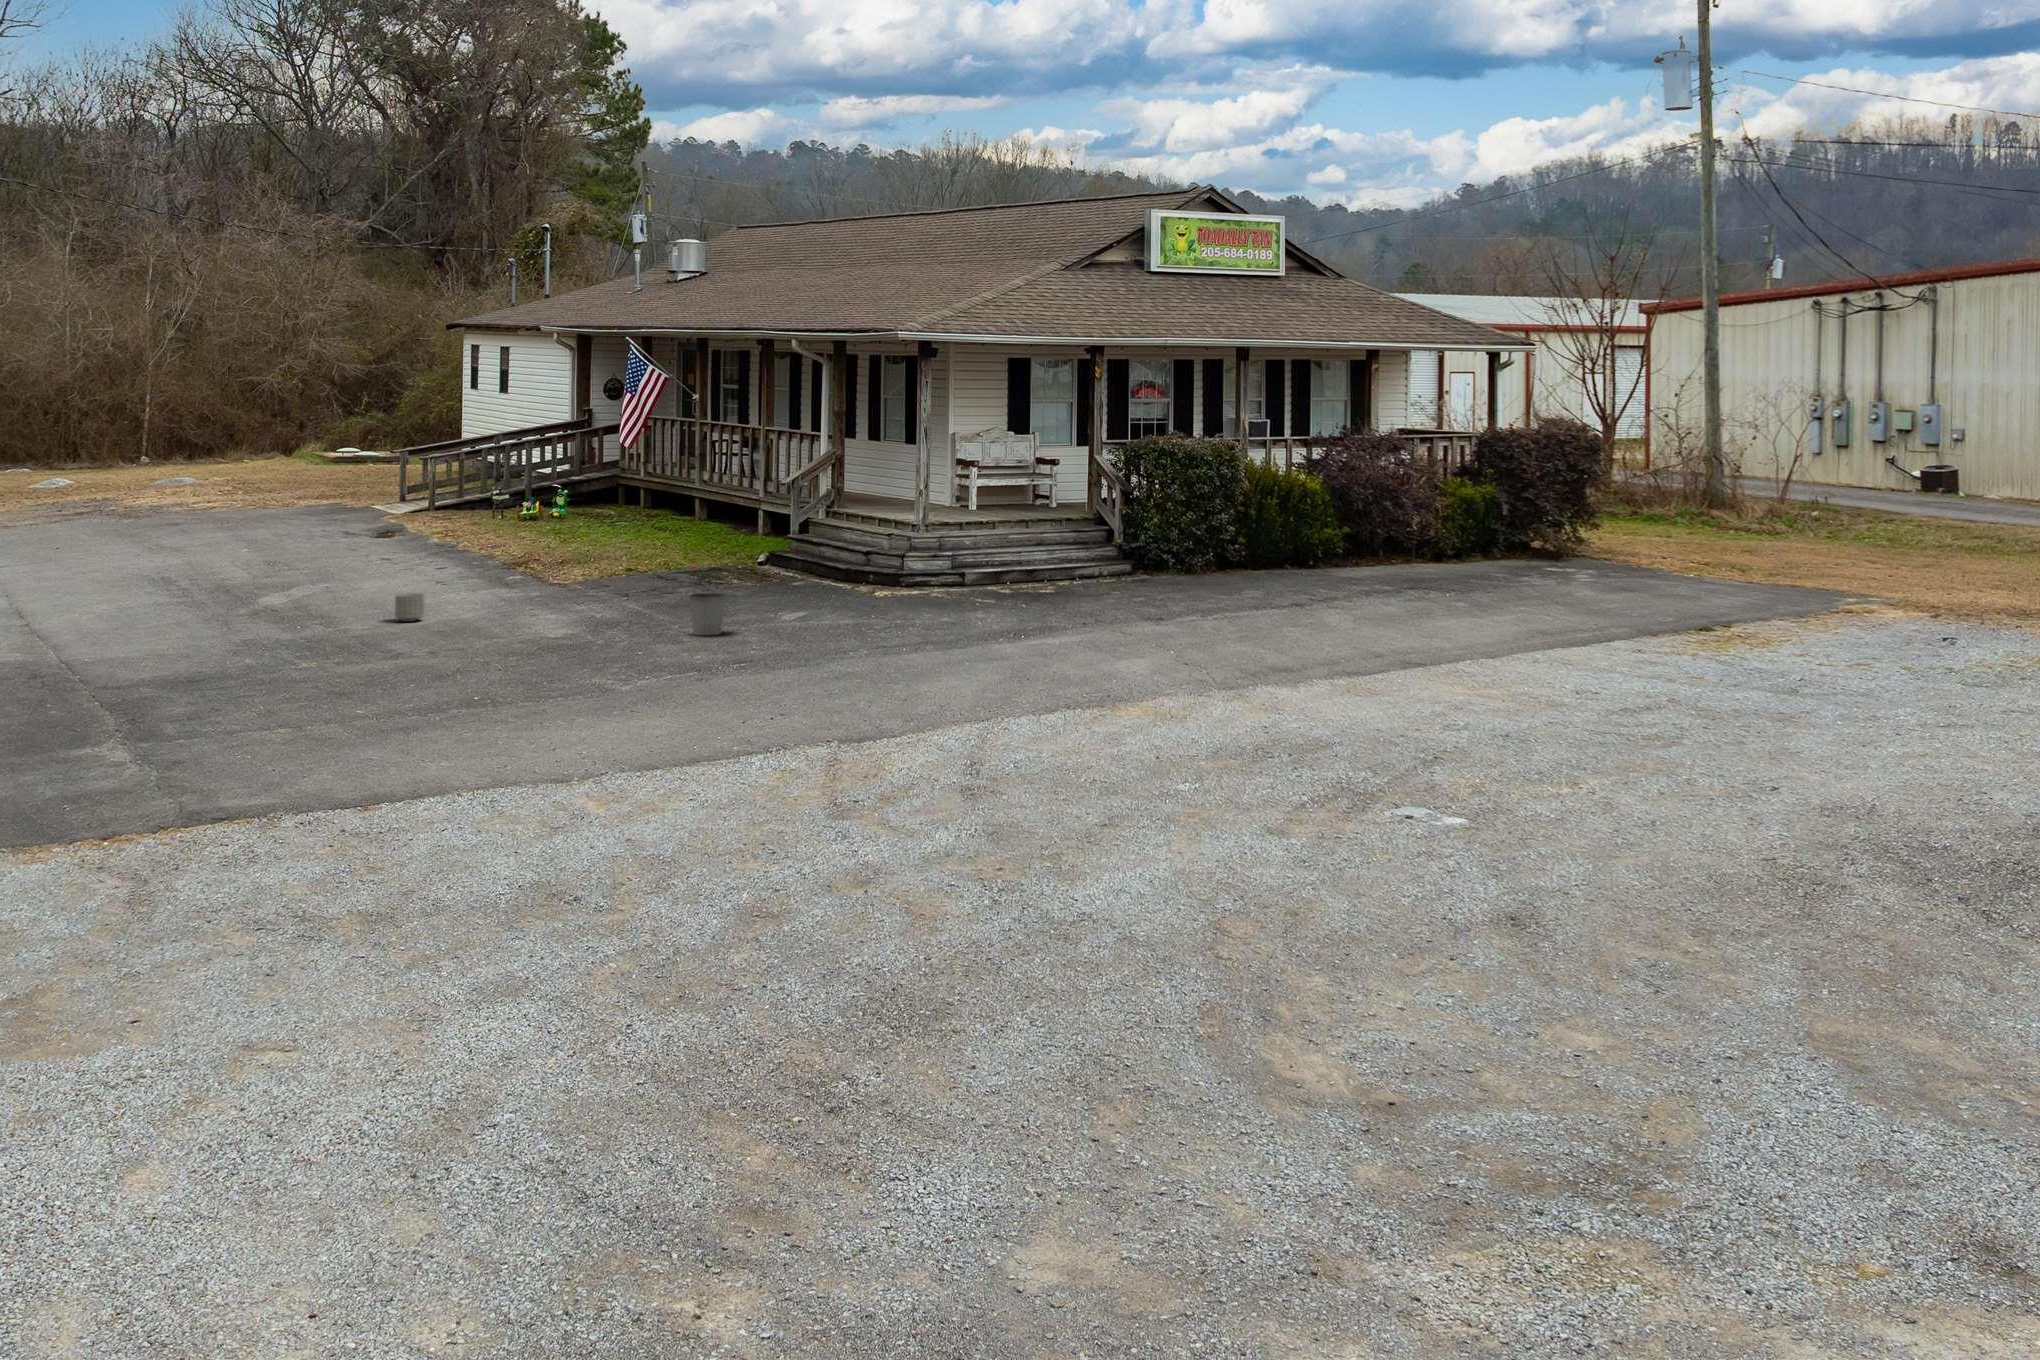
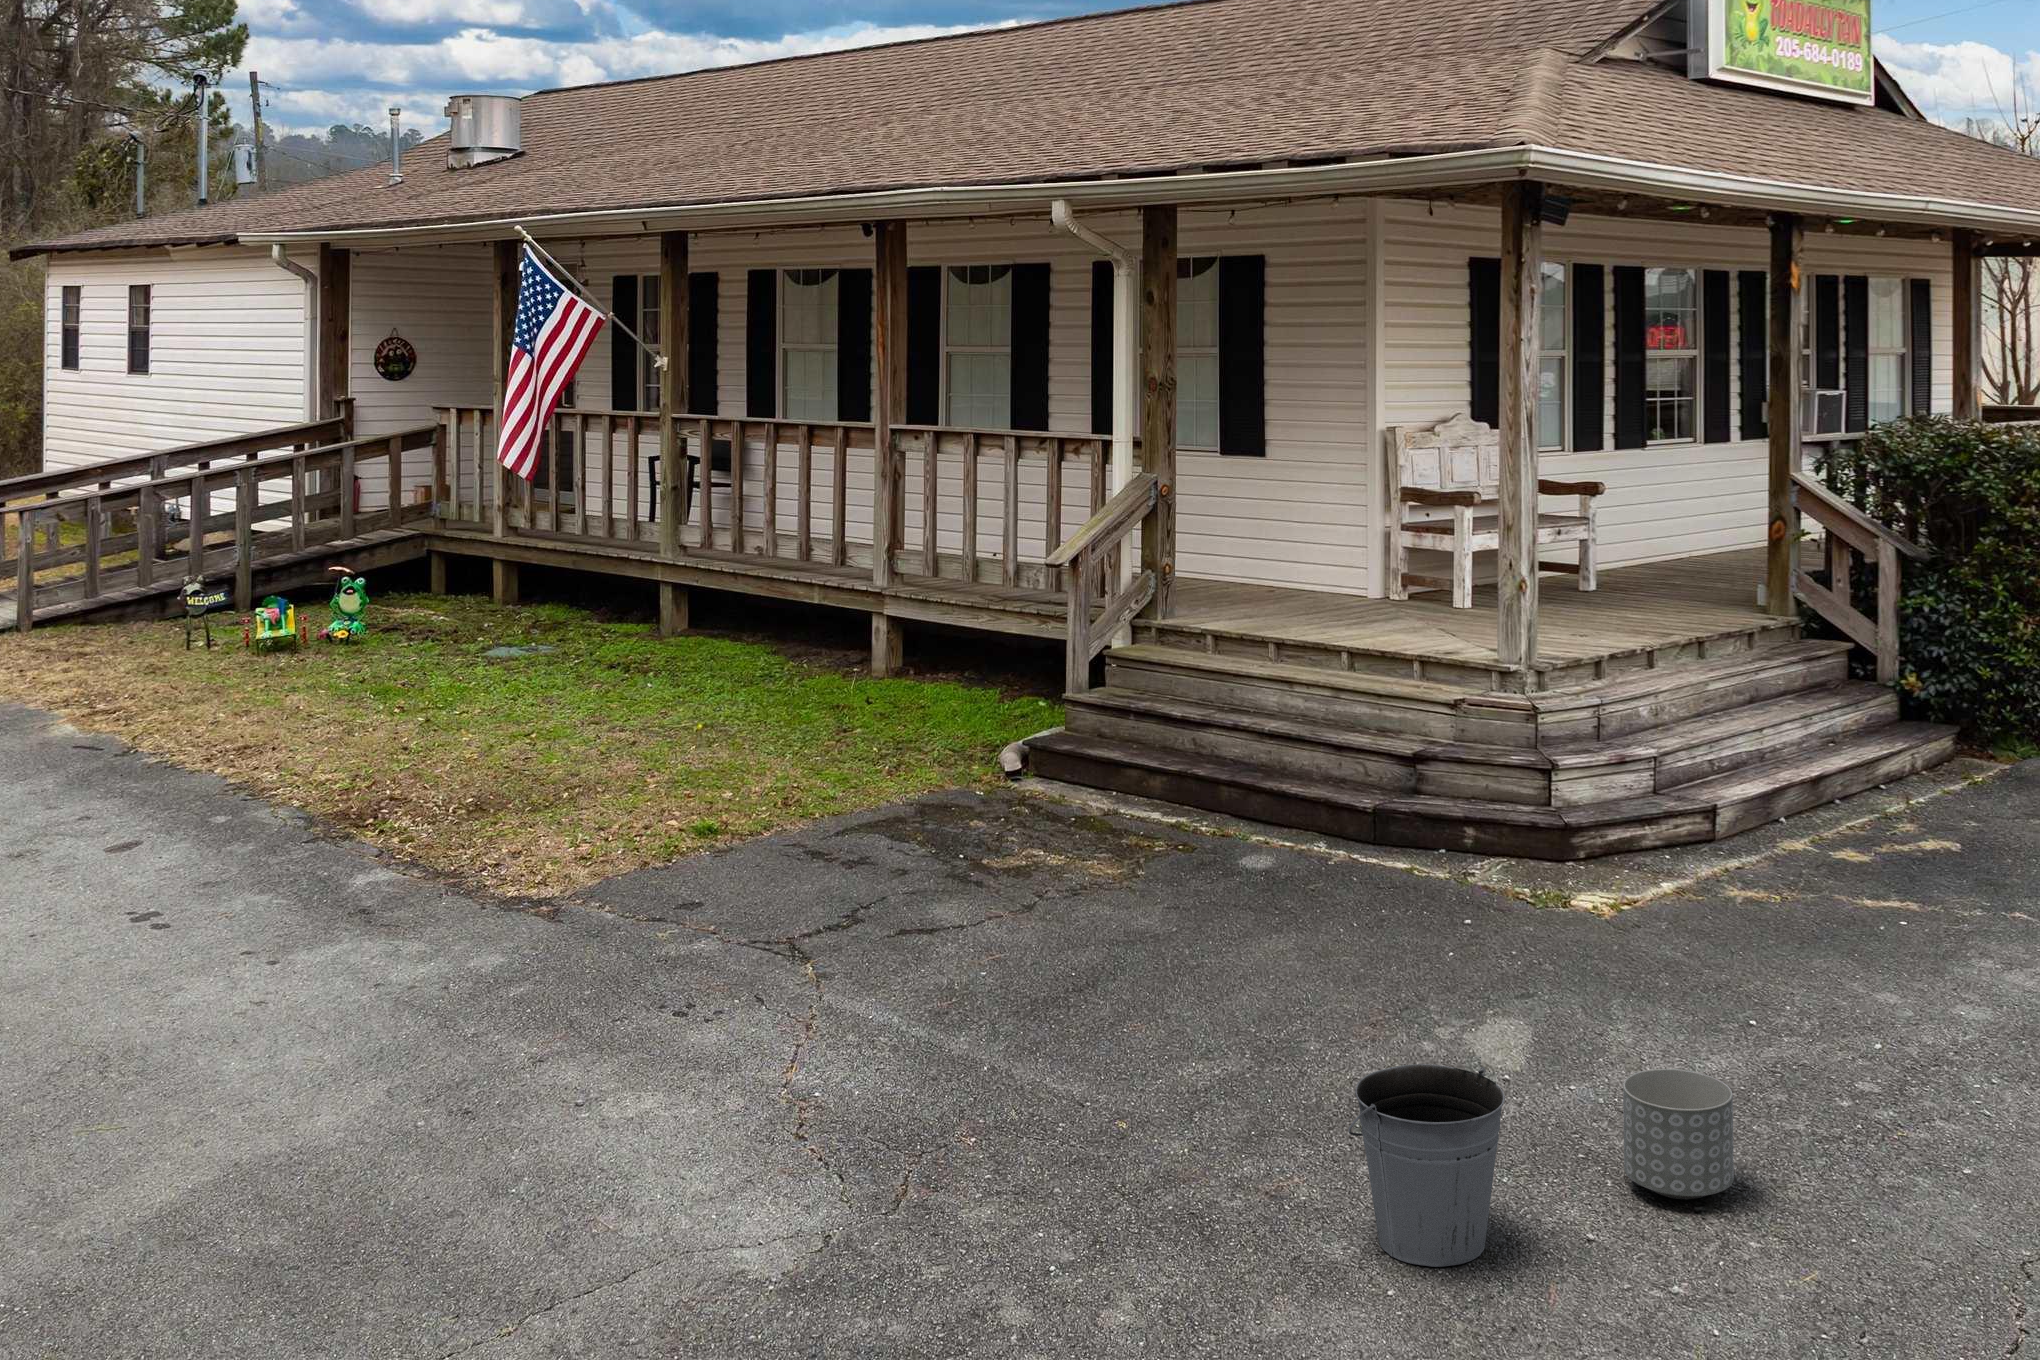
planter: present [395,593,424,622] -> present [1623,1069,1734,1200]

